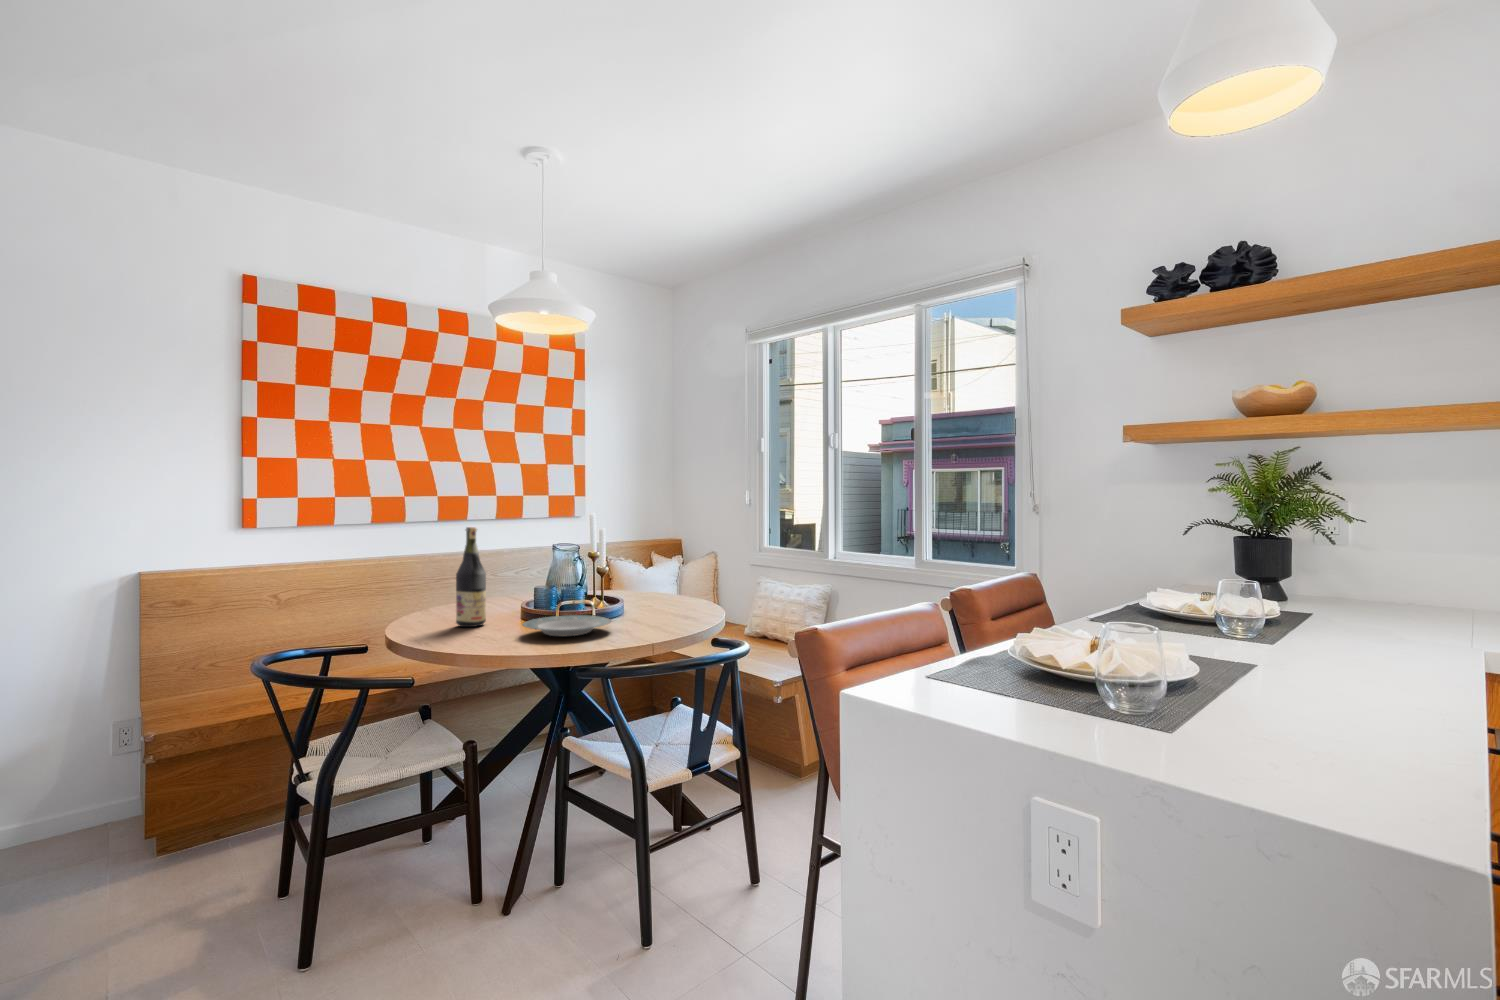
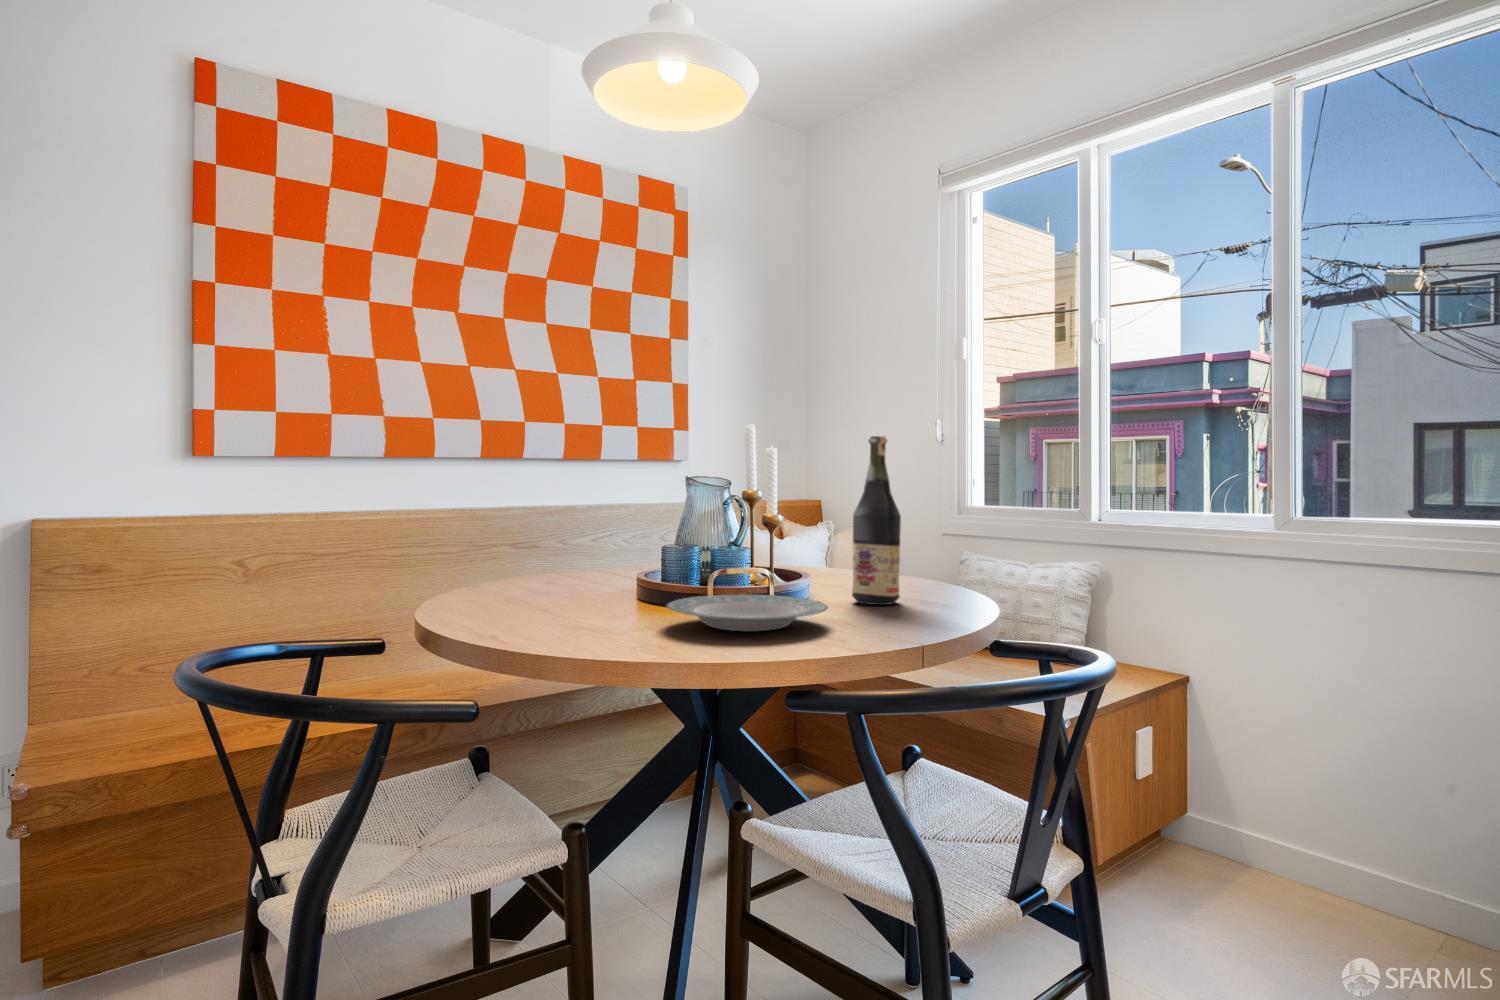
wine bottle: present [456,527,486,627] -> present [852,436,901,605]

